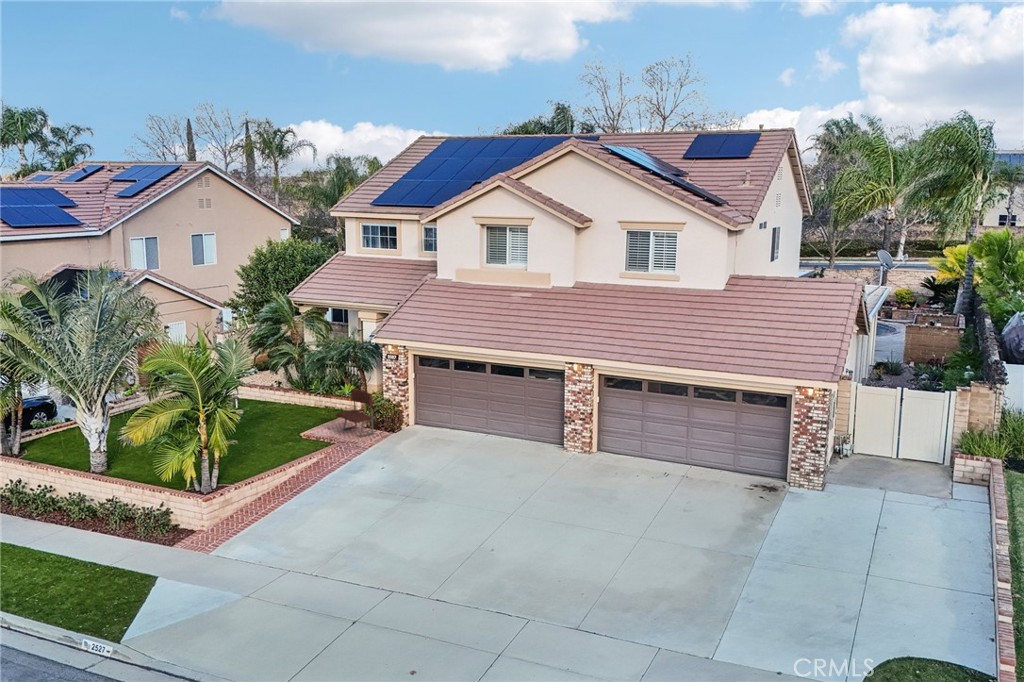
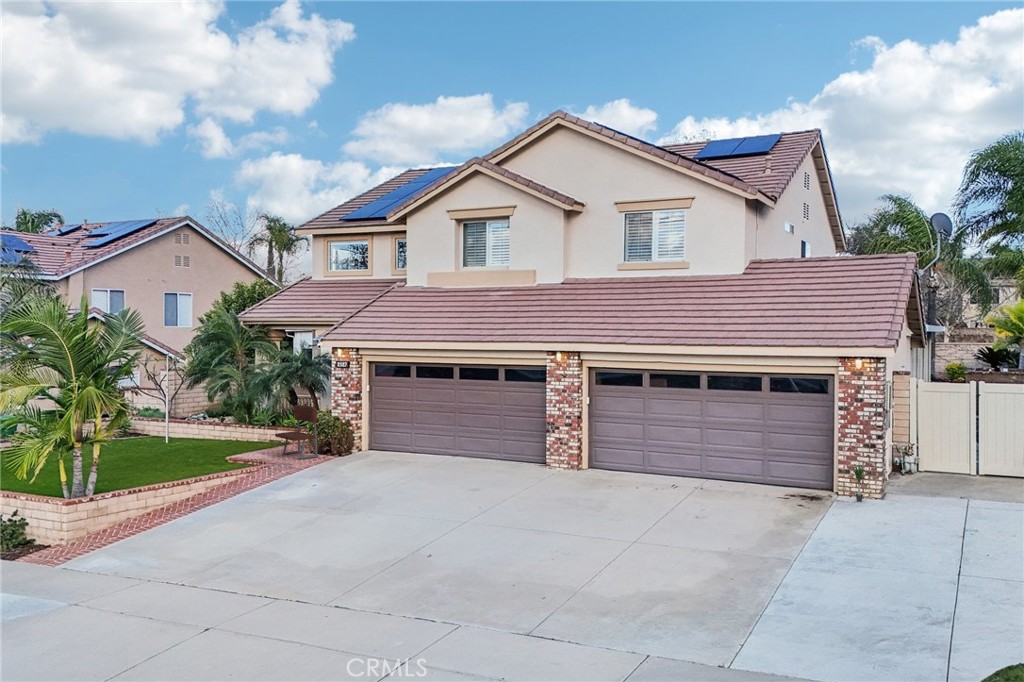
potted plant: none [794,463,816,495] -> present [852,464,865,502]

